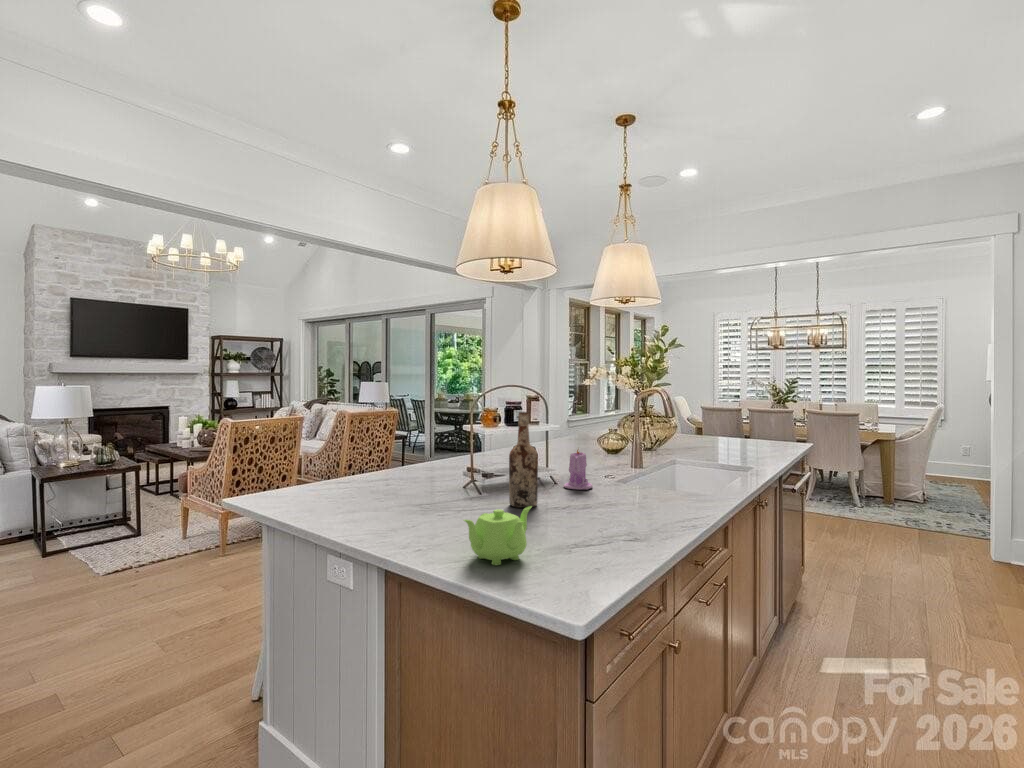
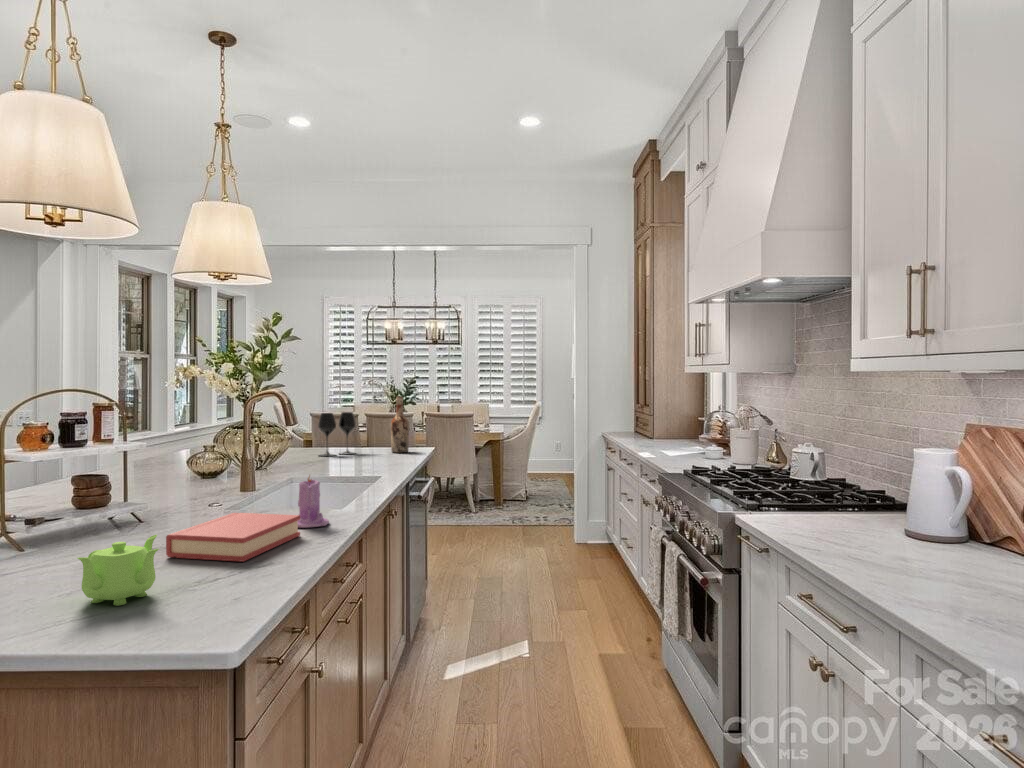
wine glass: none [701,406,736,444] -> present [318,412,356,456]
wine bottle: present [509,412,538,508] -> present [391,396,409,453]
candle: present [563,449,593,490] -> present [298,476,329,528]
hardback book: none [550,490,666,540] -> present [166,513,300,562]

